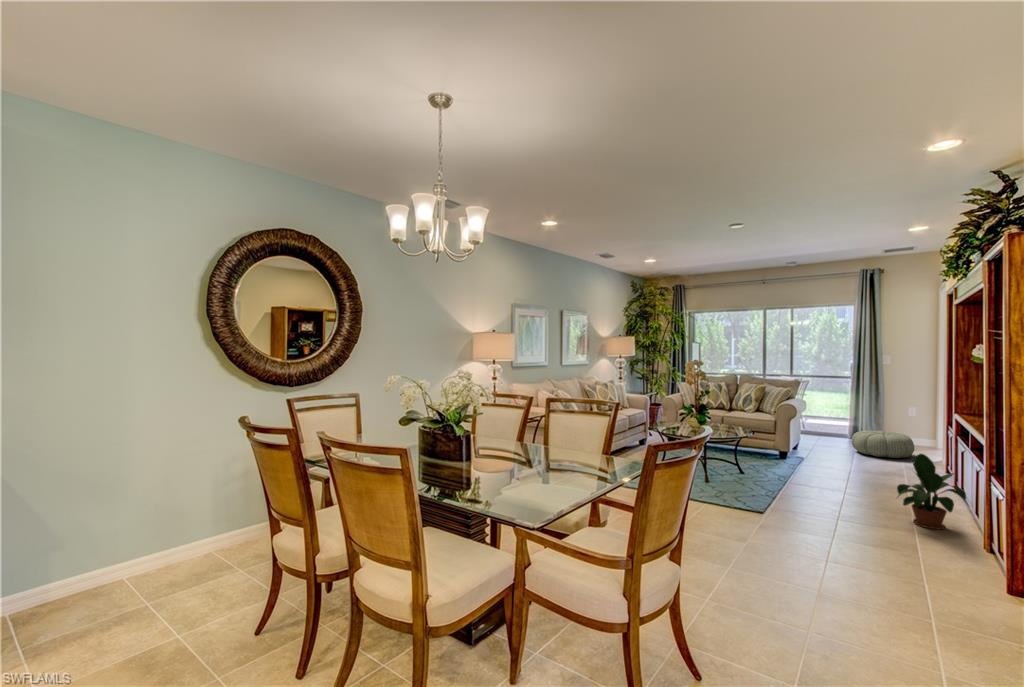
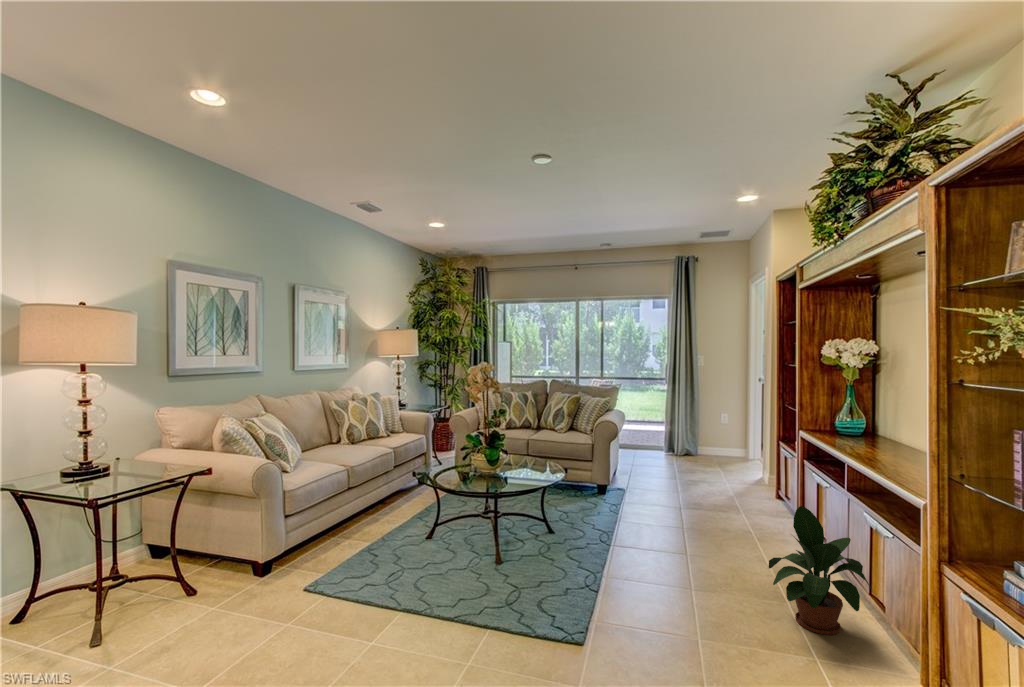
pouf: present [852,430,914,458] -> none [675,445,740,480]

